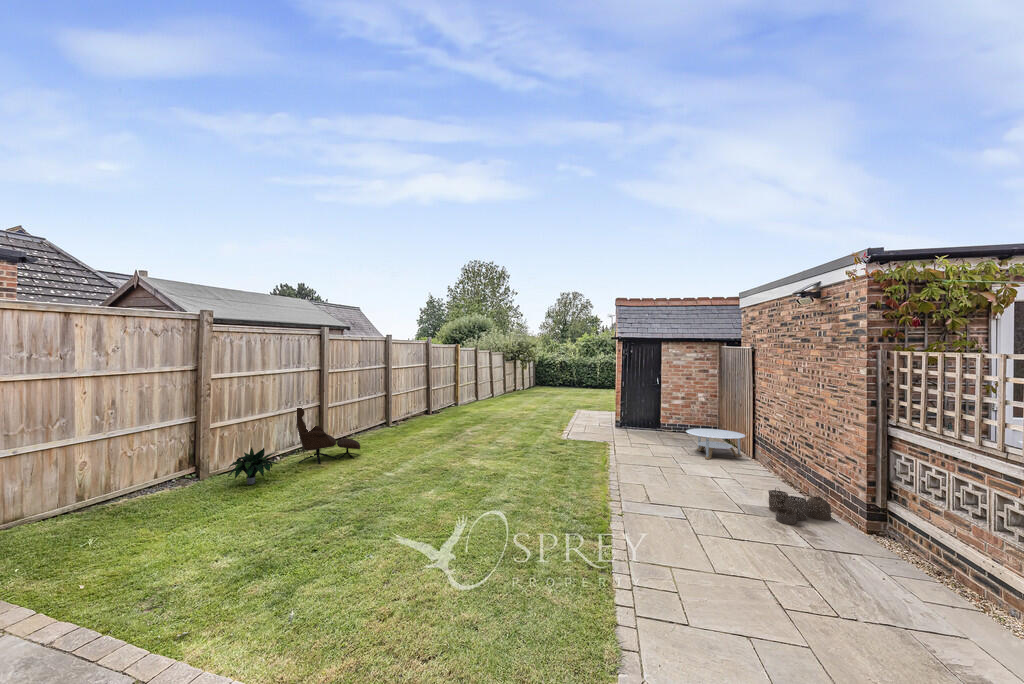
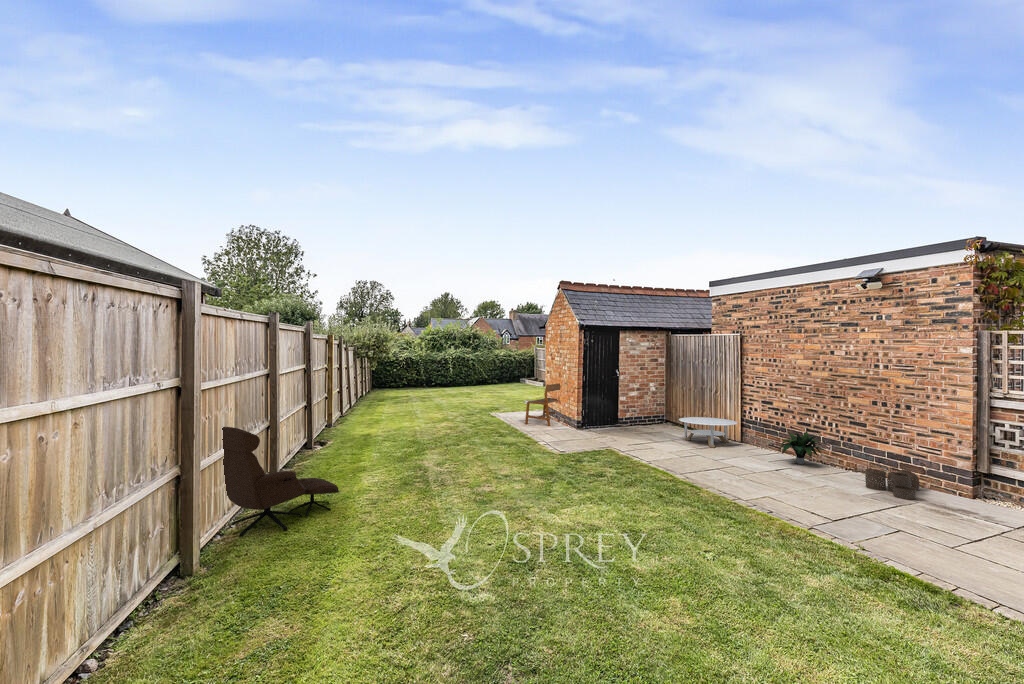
bench: none [583,389,625,427] -> present [525,383,560,426]
potted plant: present [228,448,278,484] -> present [779,431,826,464]

